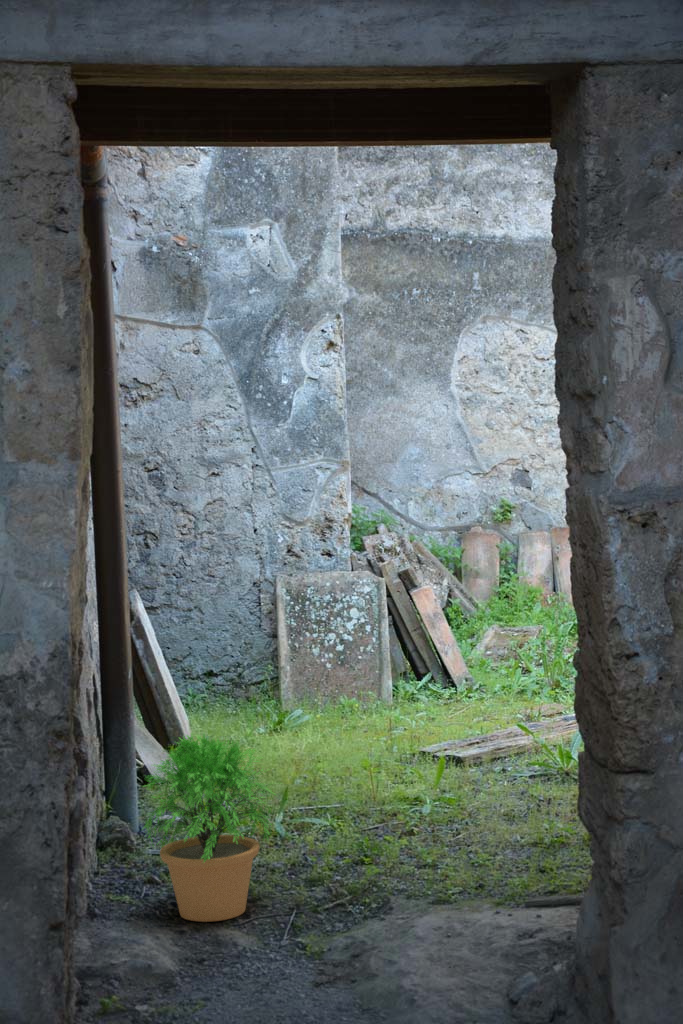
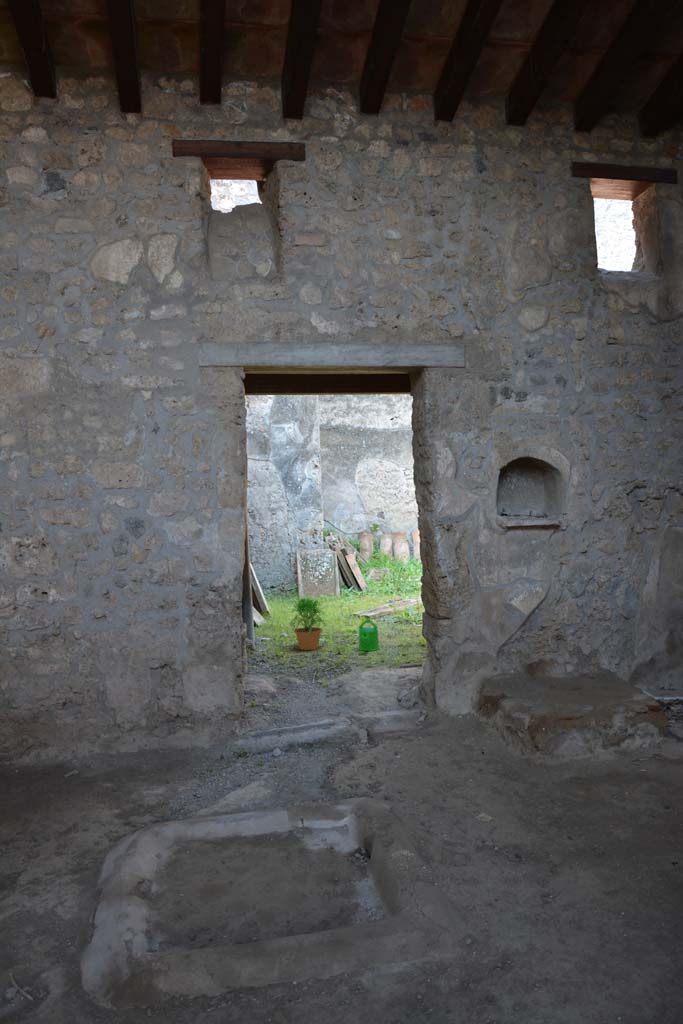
watering can: none [379,816,460,933] -> present [358,619,379,651]

